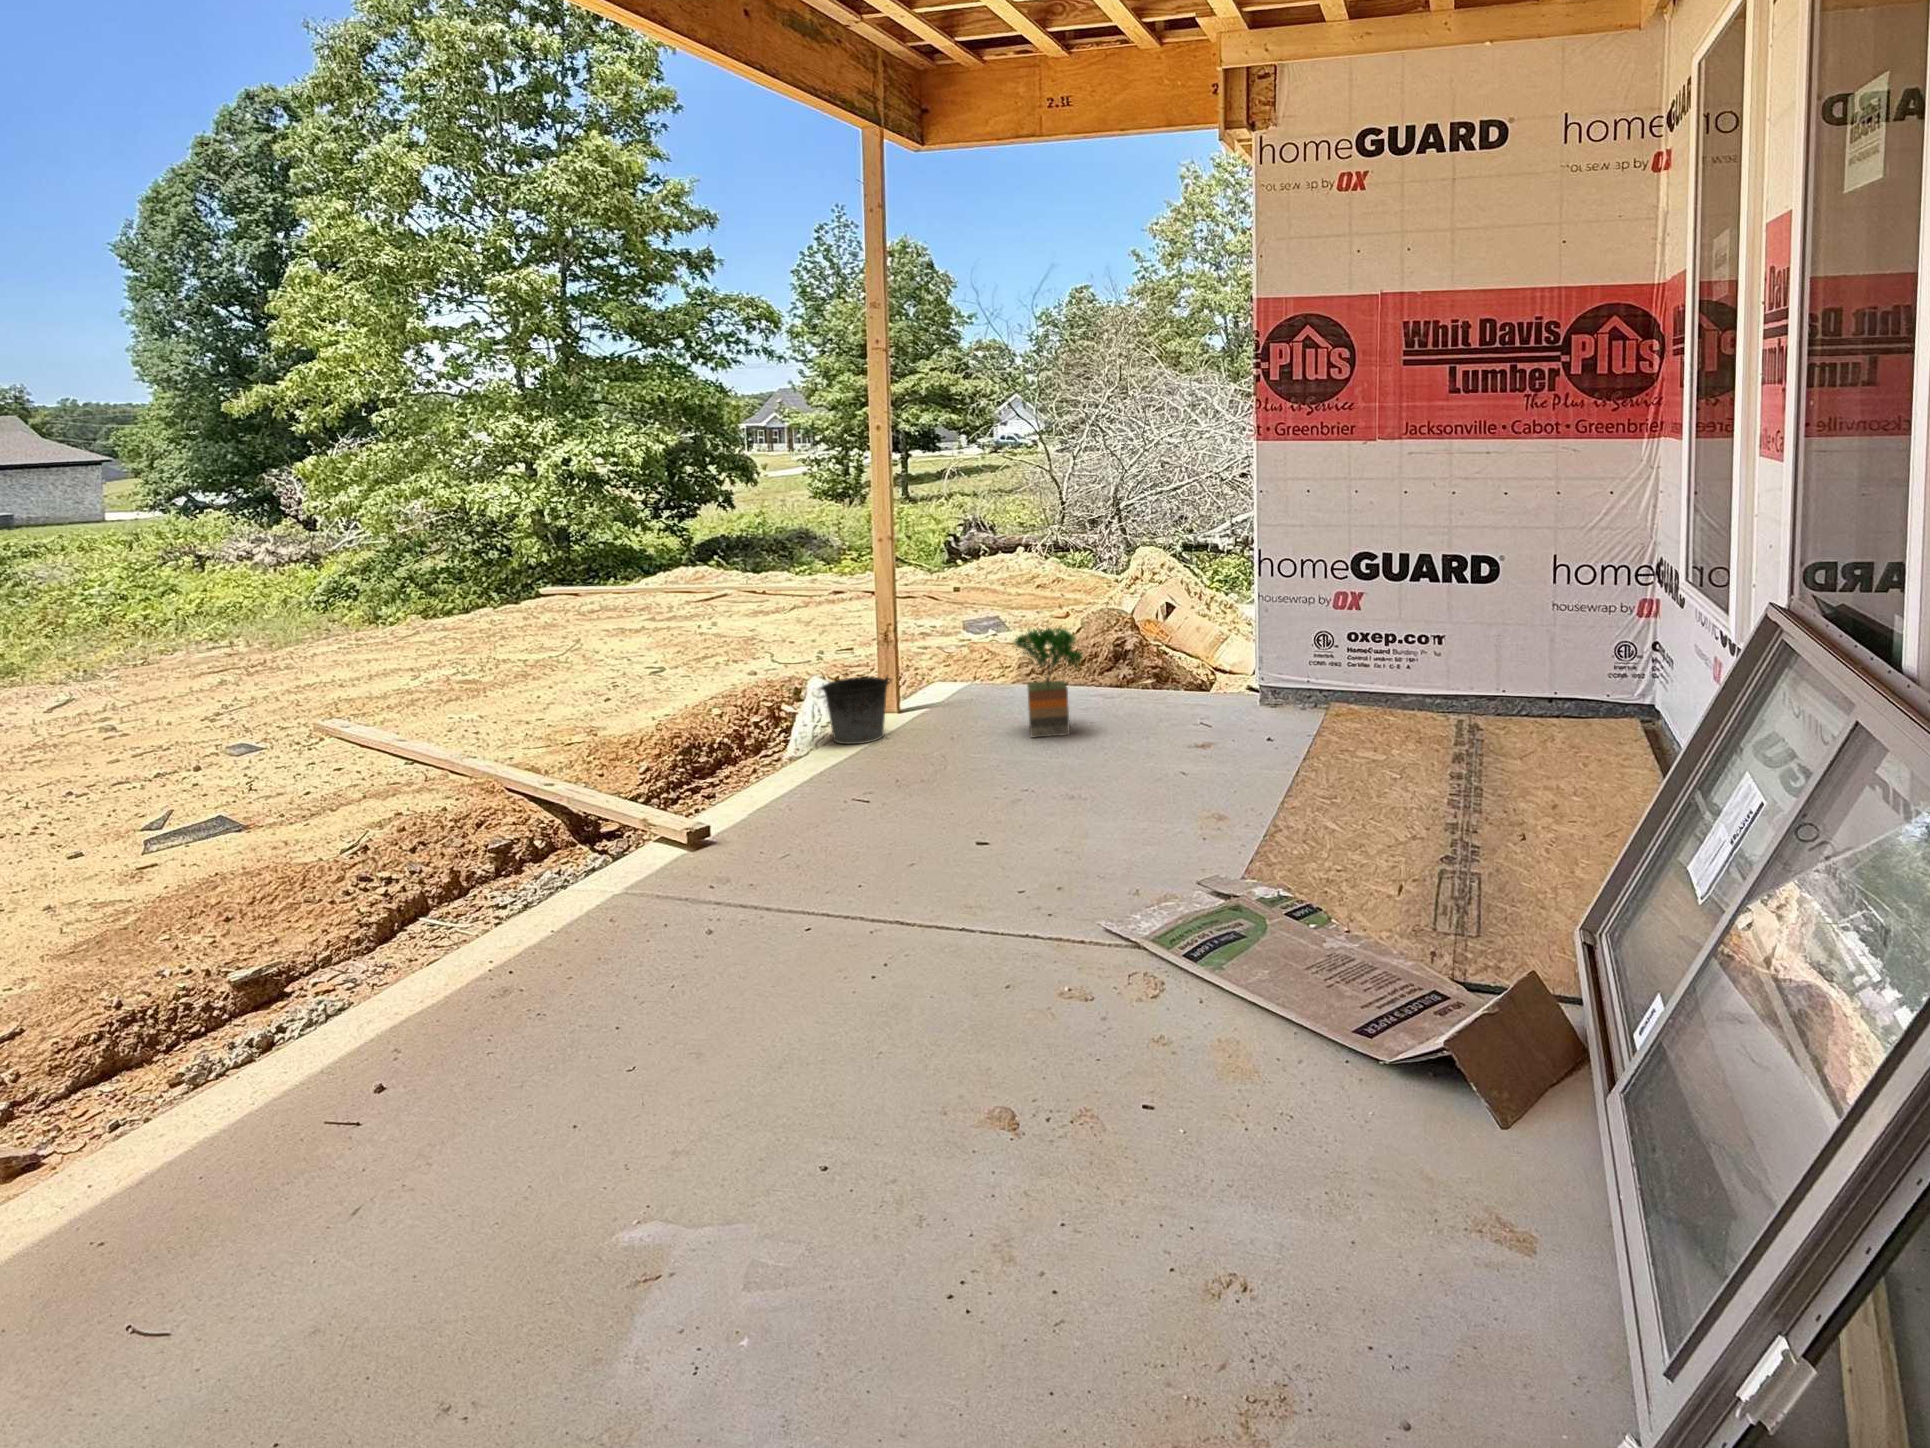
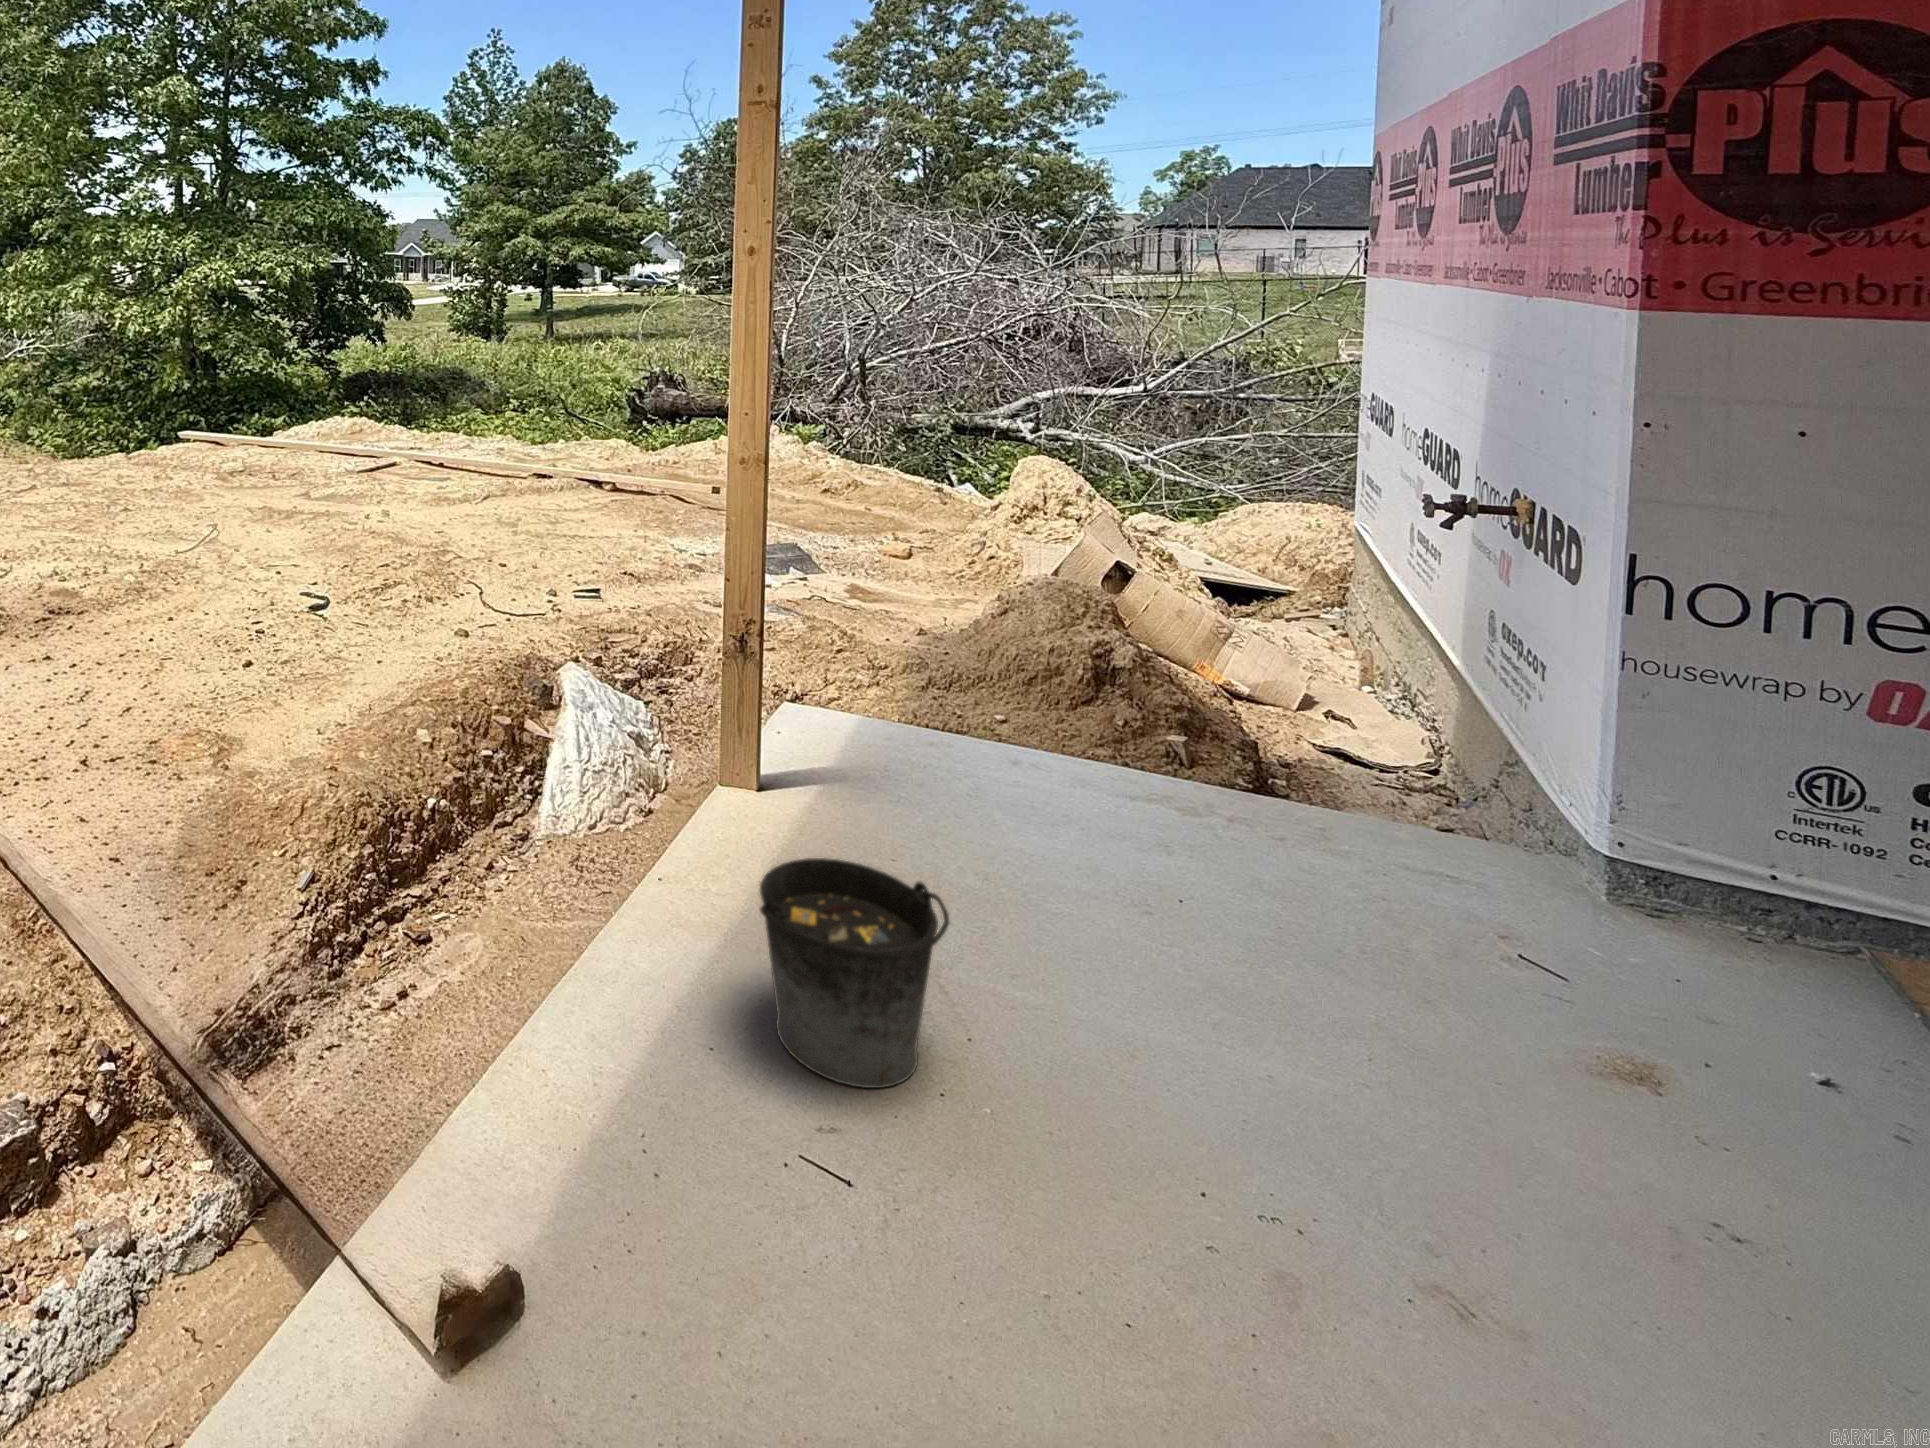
potted tree: present [1014,628,1082,737] -> none [1359,849,1725,1248]

